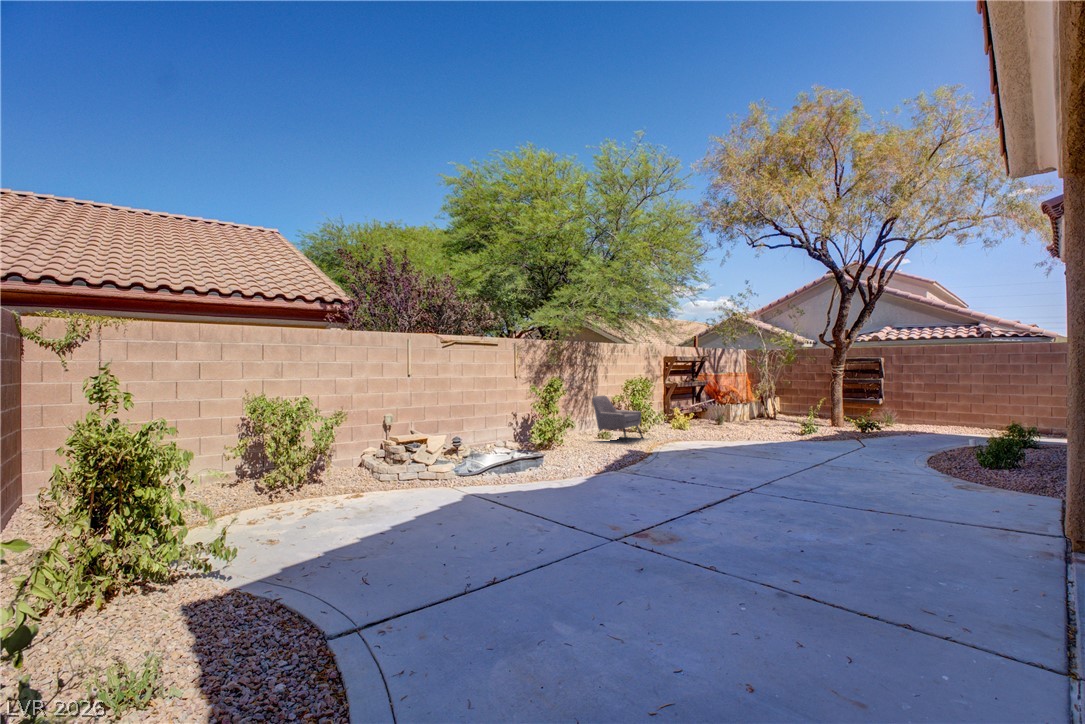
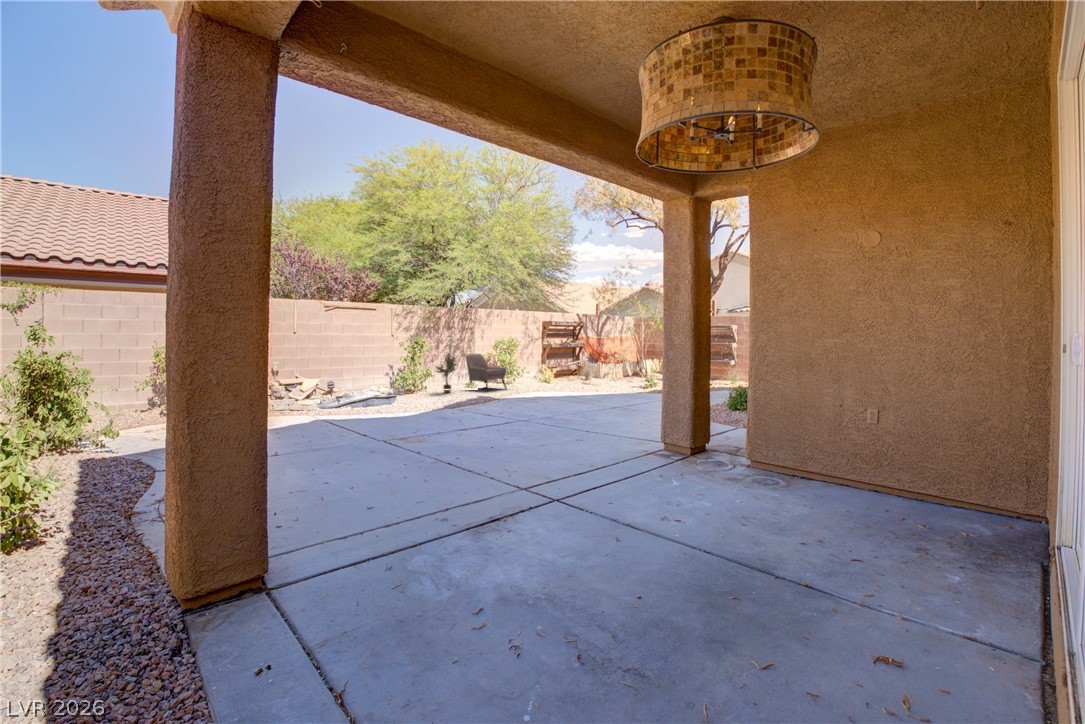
potted tree: none [564,394,590,446] -> present [436,354,456,393]

